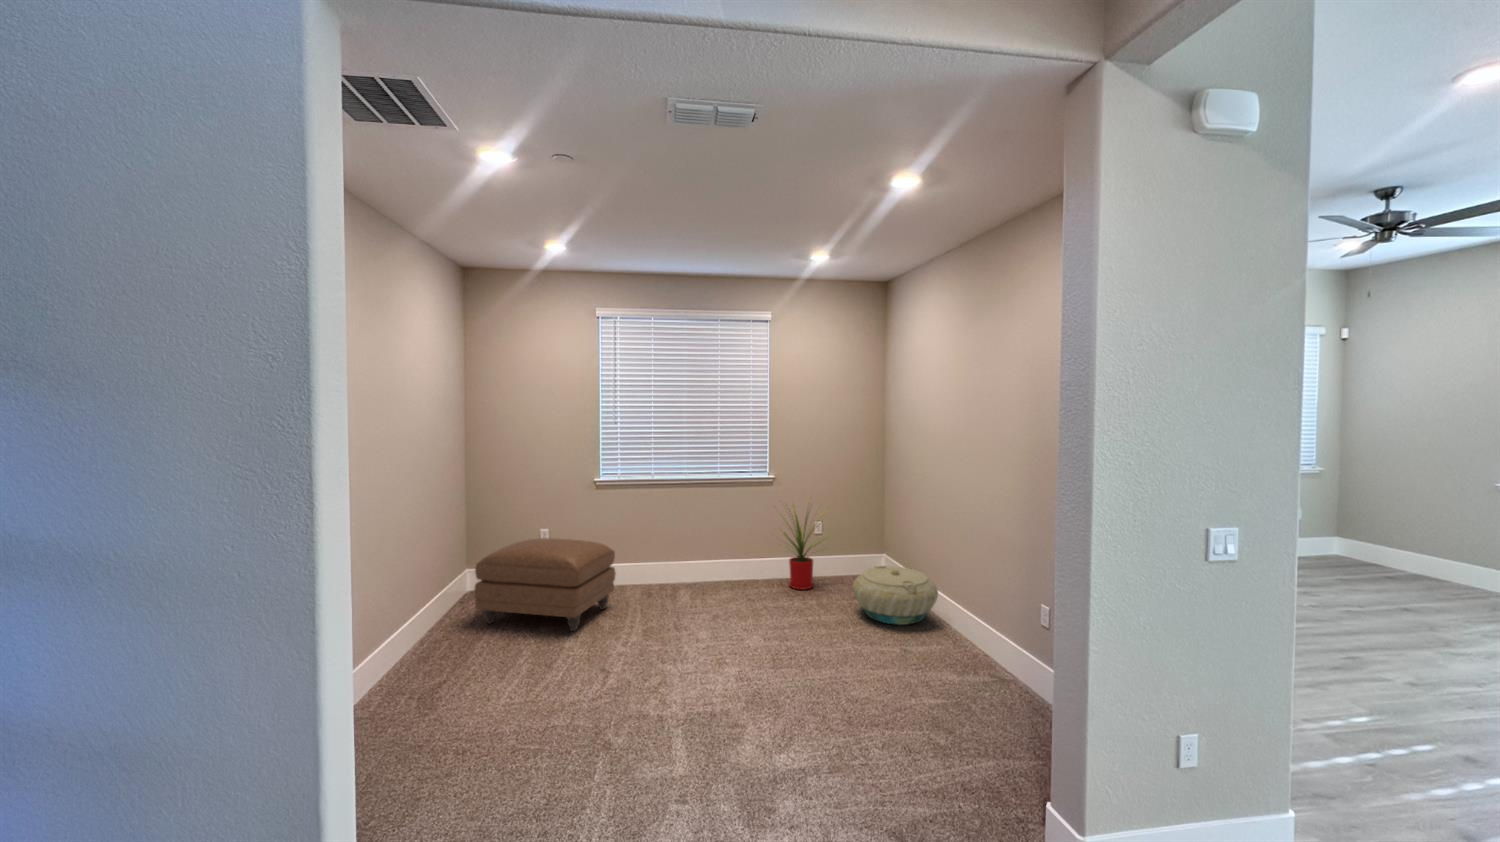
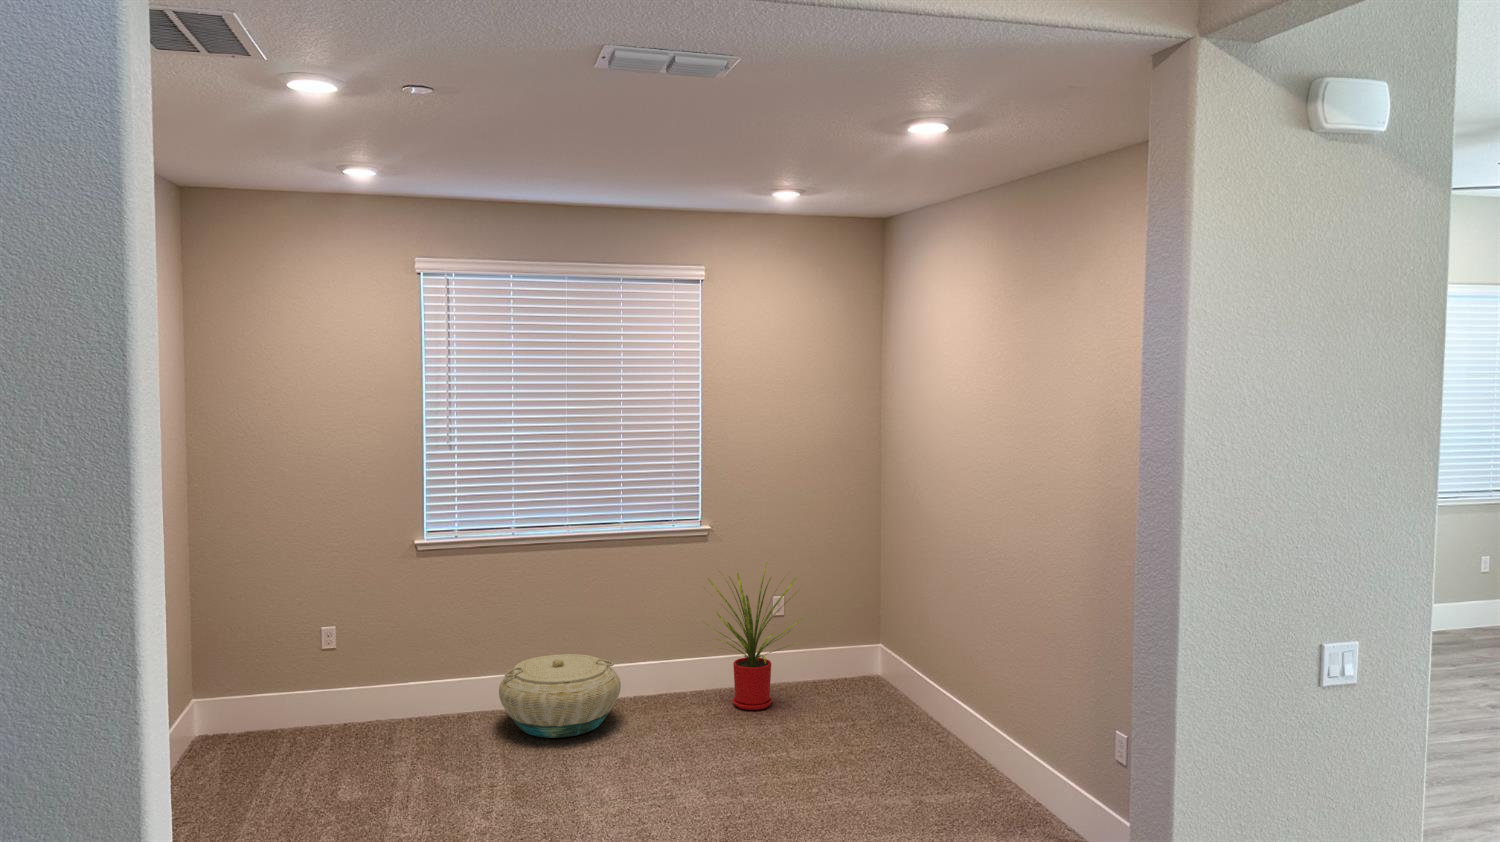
ottoman: present [474,538,616,631] -> none [230,646,459,796]
basket: present [853,566,938,625] -> present [499,654,621,738]

